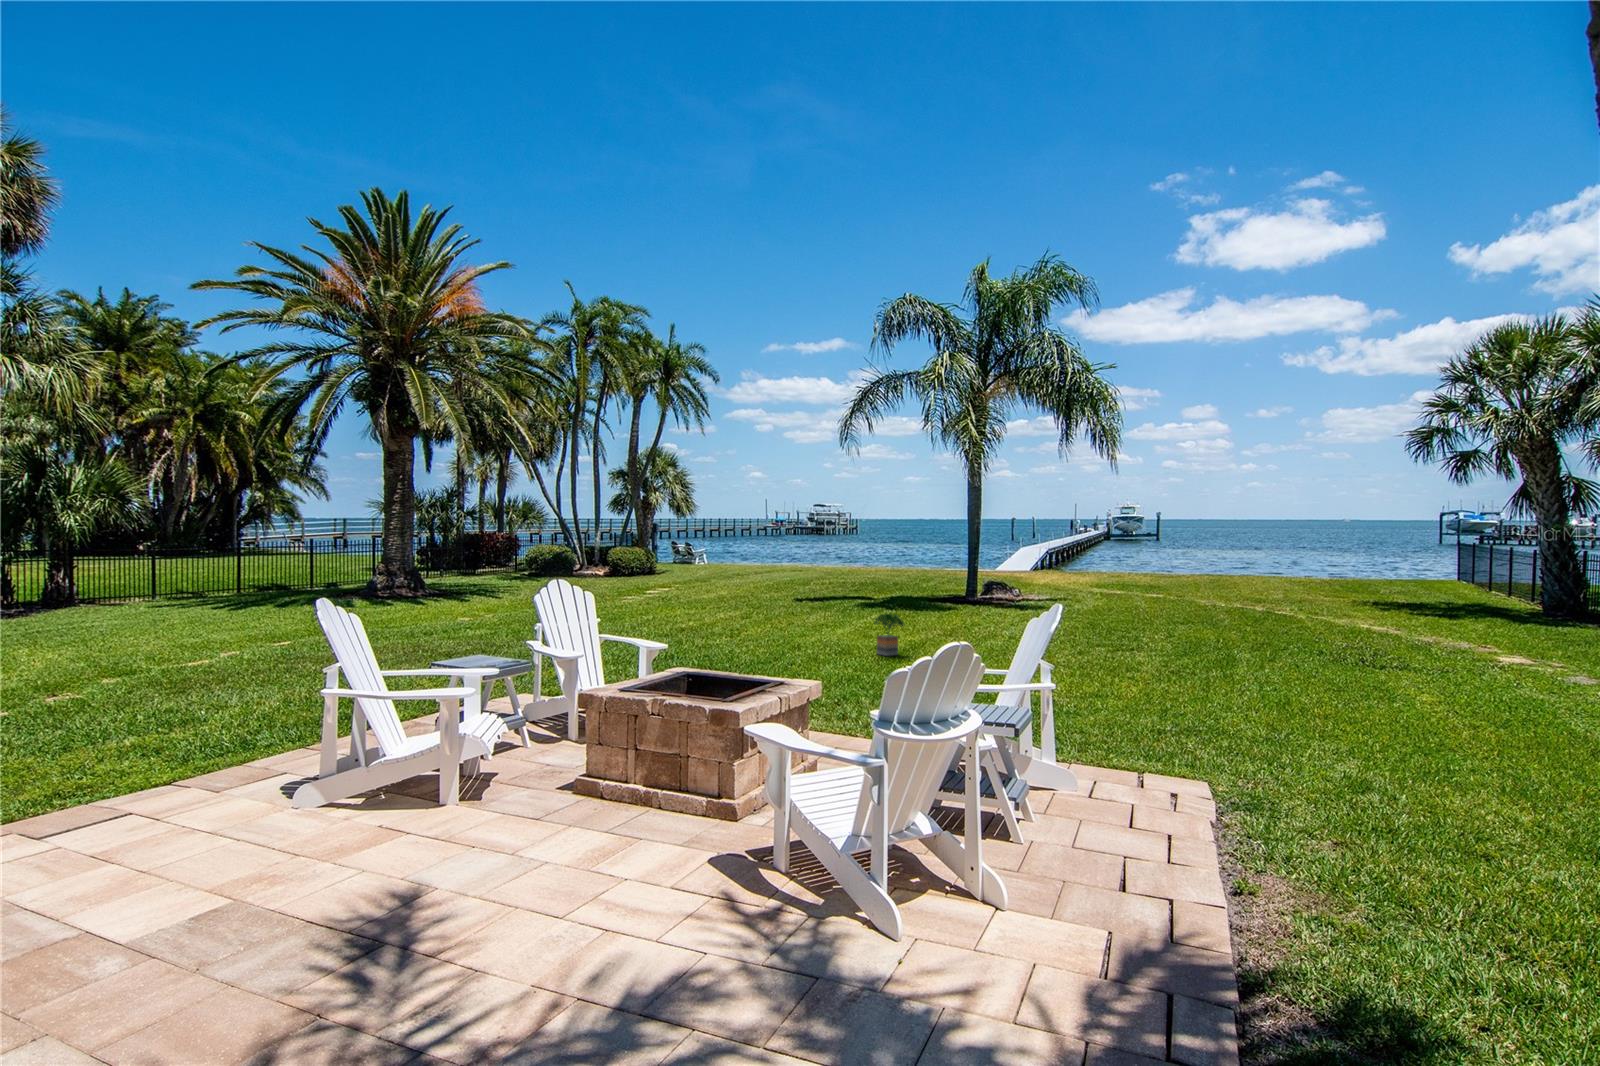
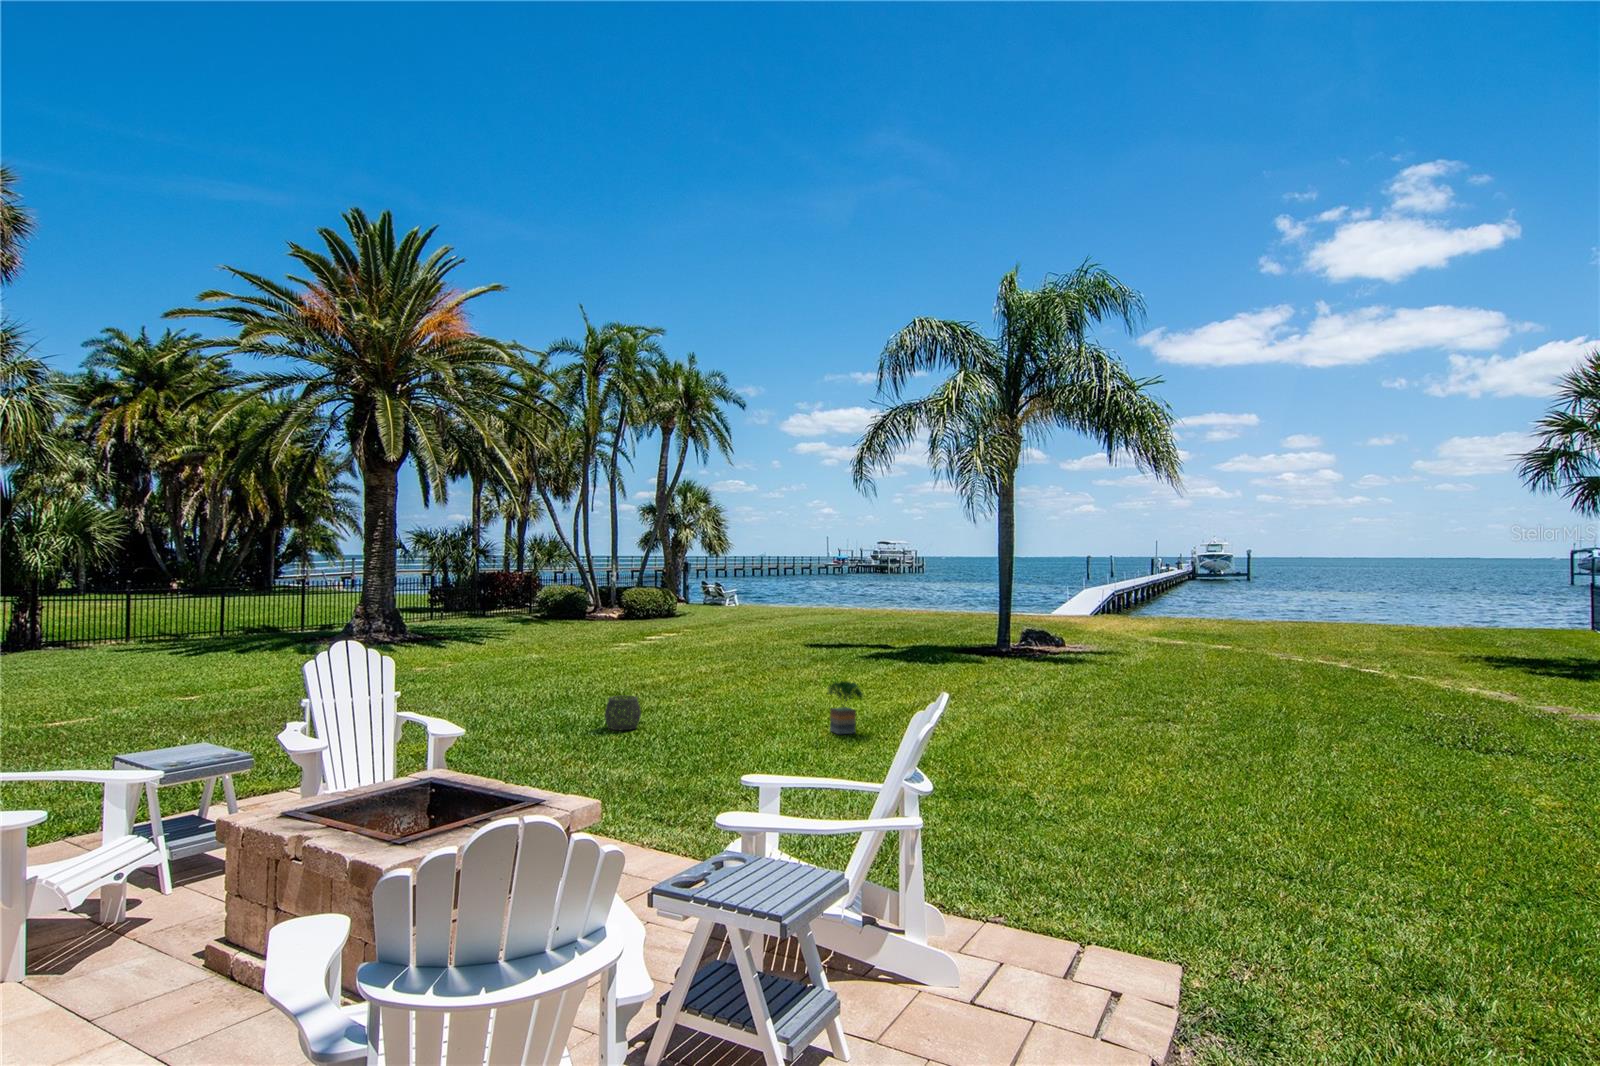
woven basket: none [691,628,721,656] -> present [605,696,641,730]

